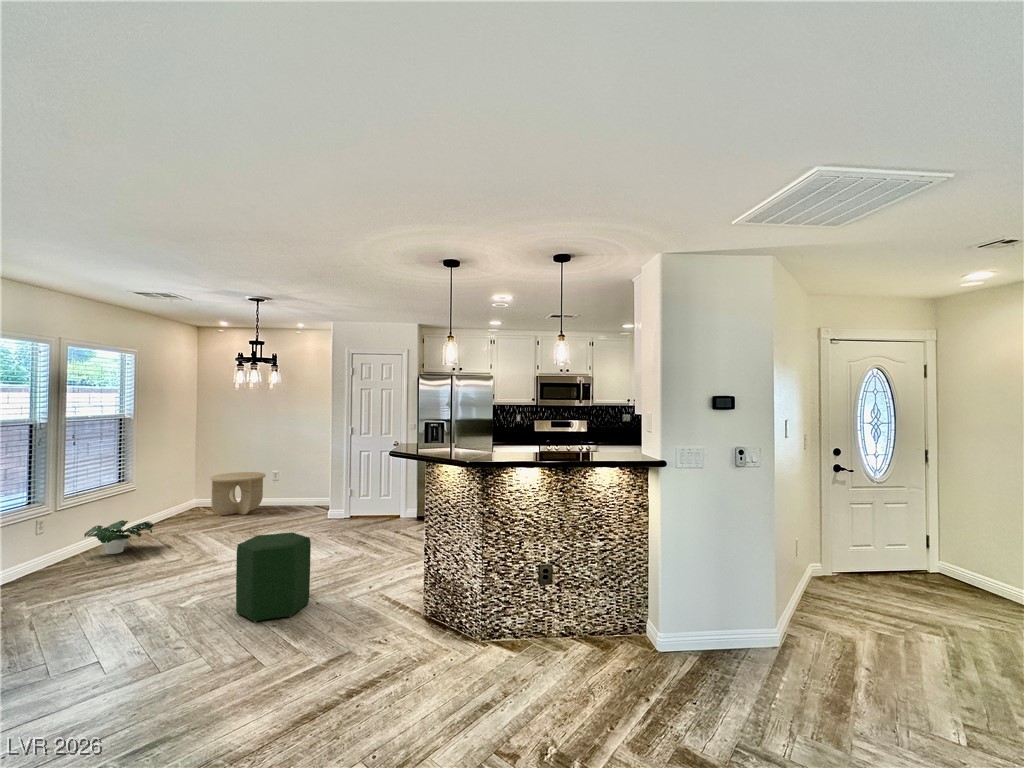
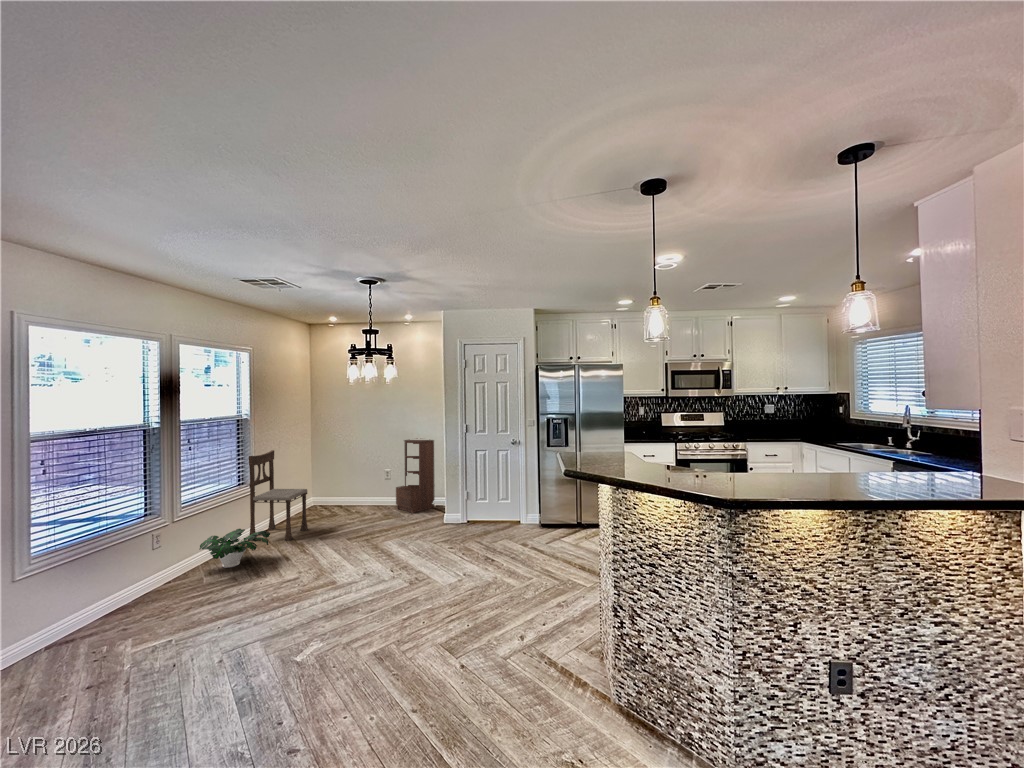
bookshelf: none [280,441,321,513] -> present [396,439,435,513]
dining chair: none [128,450,189,535] -> present [249,450,308,541]
side table: present [210,472,266,515] -> none [328,470,381,515]
ottoman: present [236,533,311,622] -> none [358,569,451,709]

